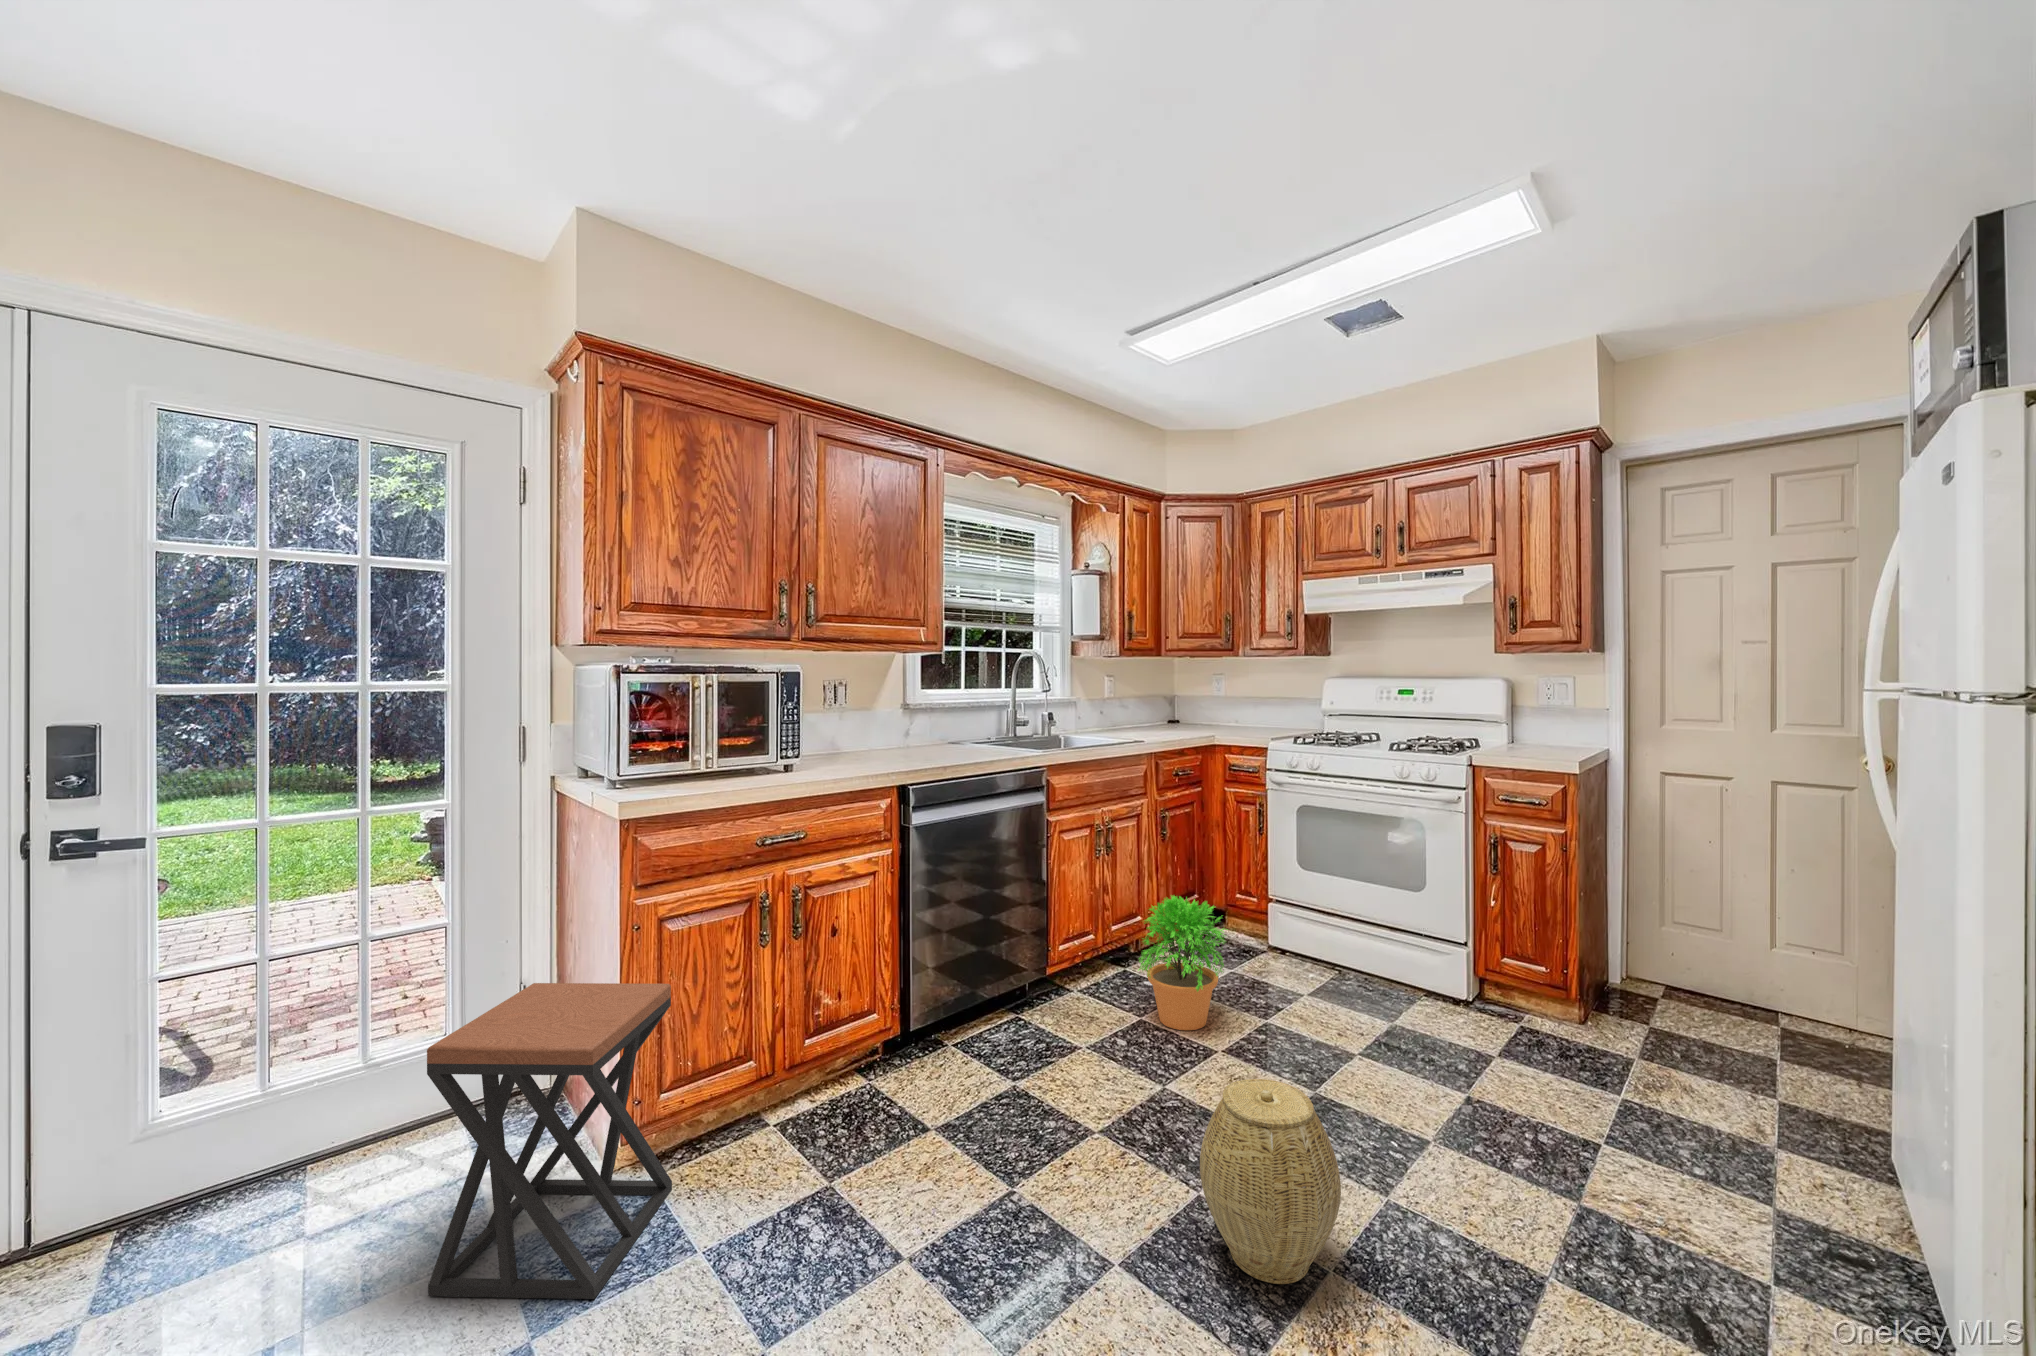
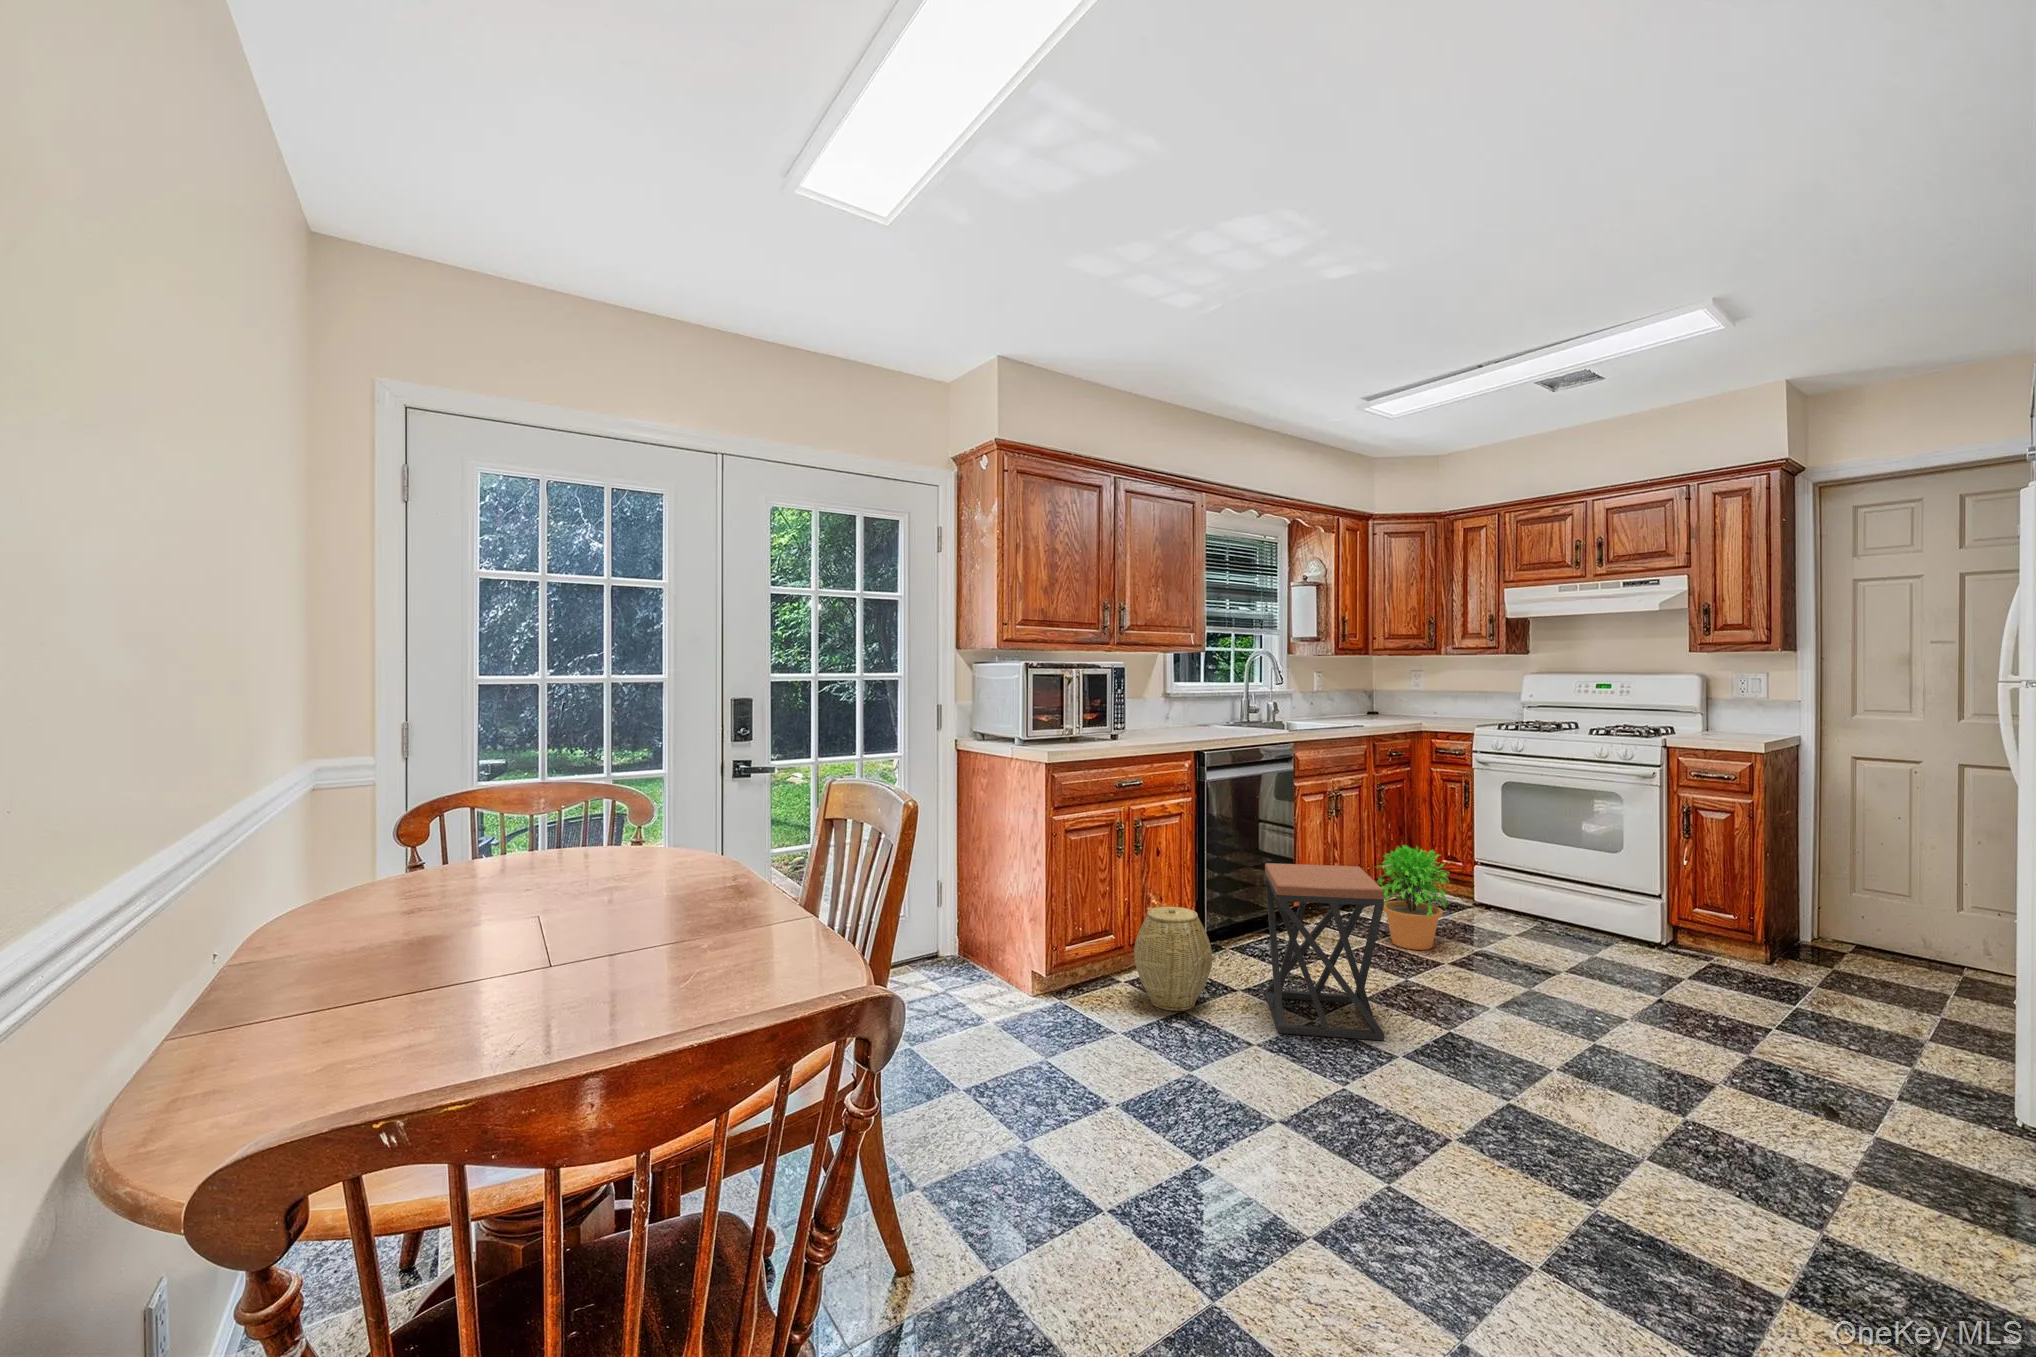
stool: present [427,983,672,1299] -> present [1265,863,1384,1040]
woven basket: present [1200,1079,1341,1284] -> present [1134,907,1212,1011]

